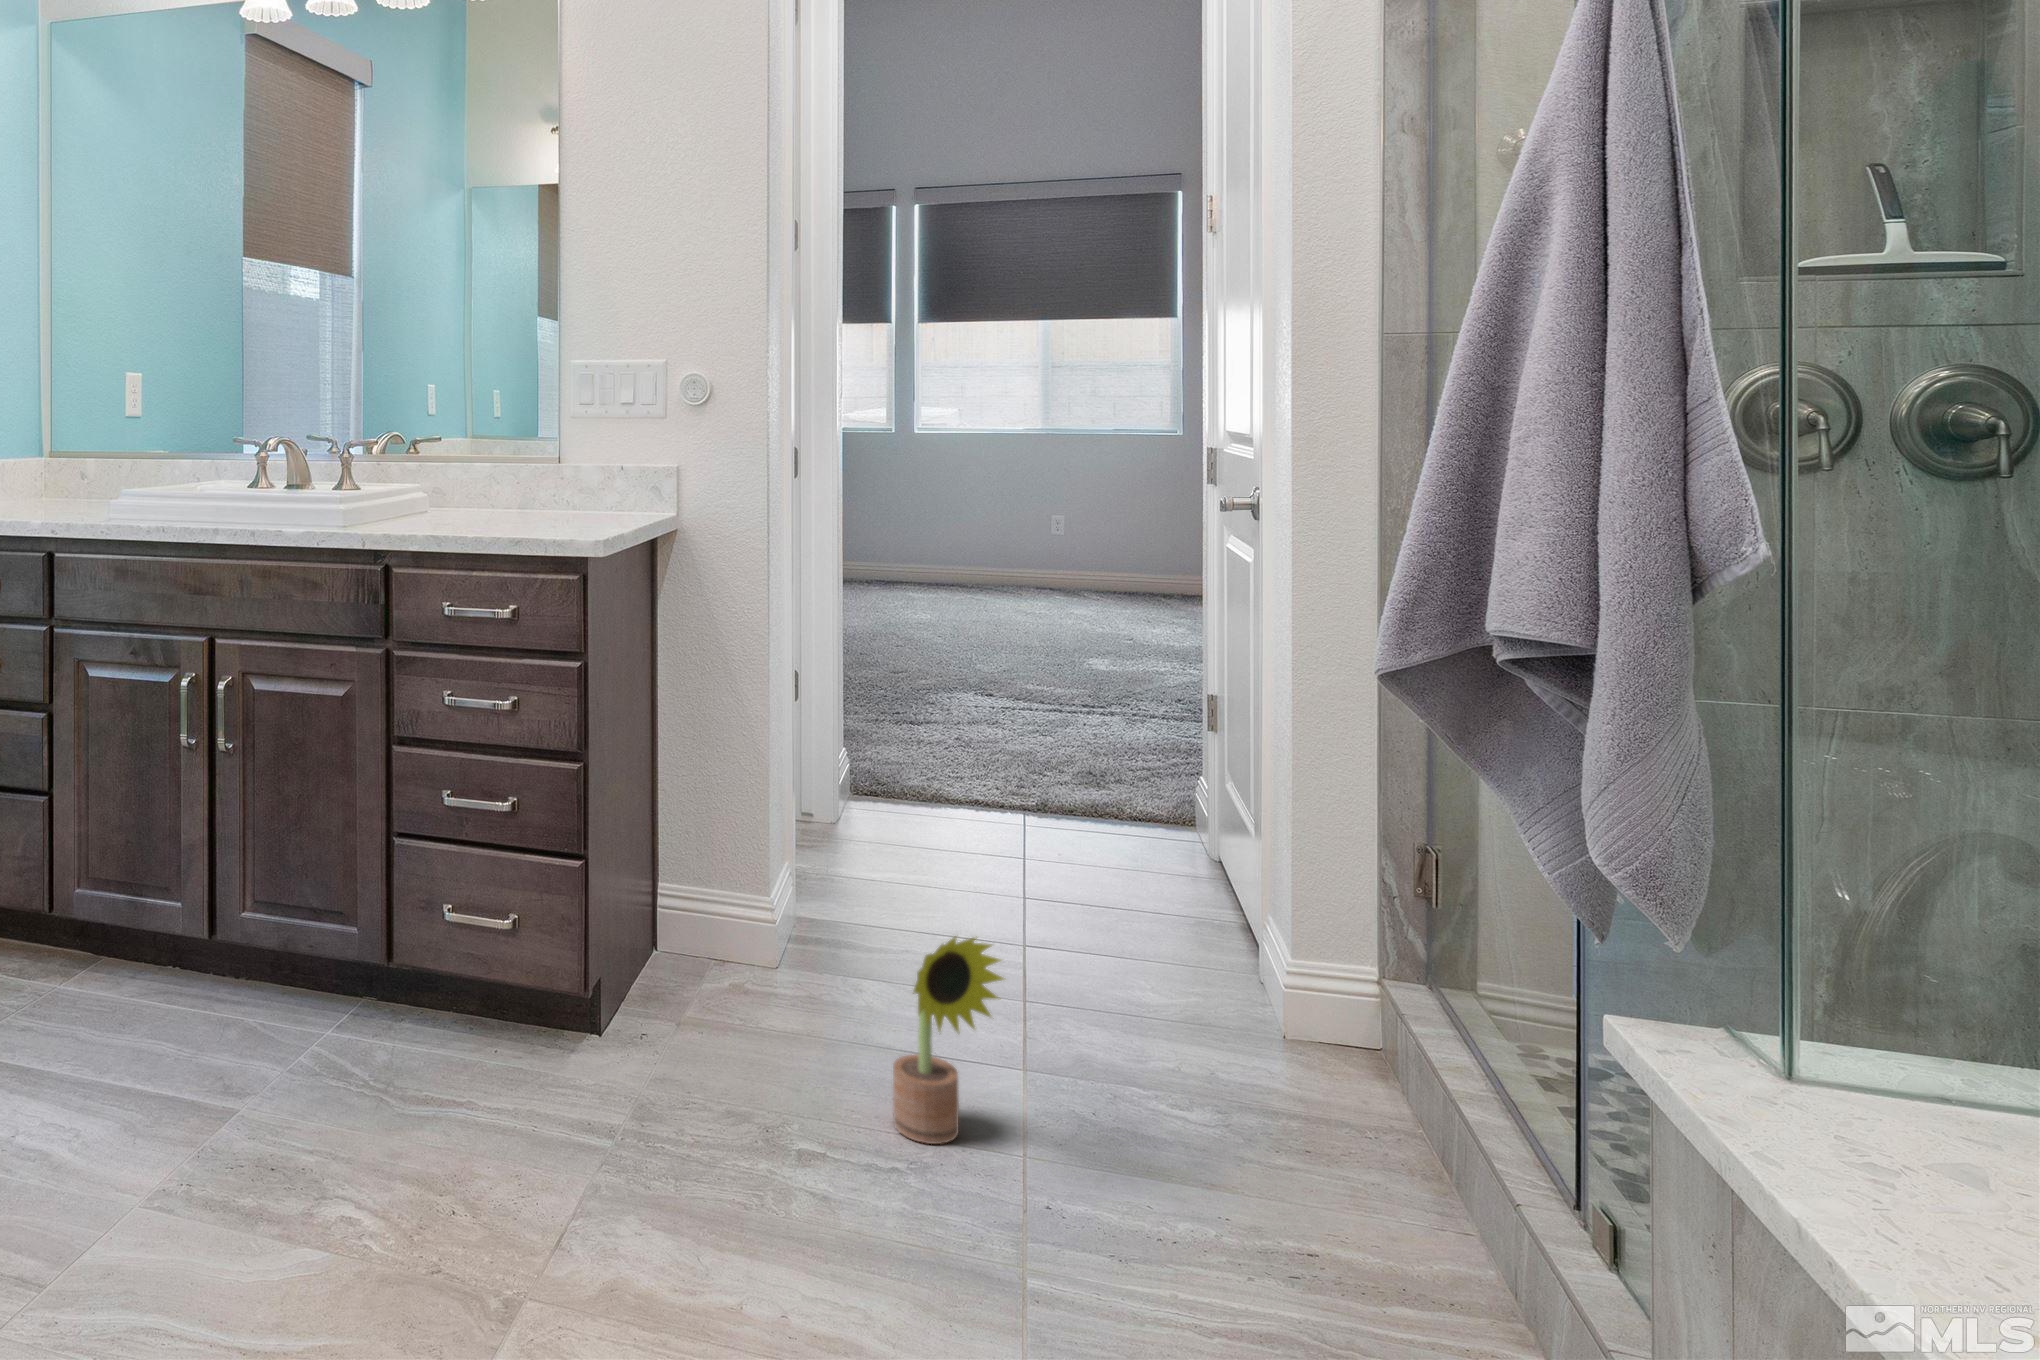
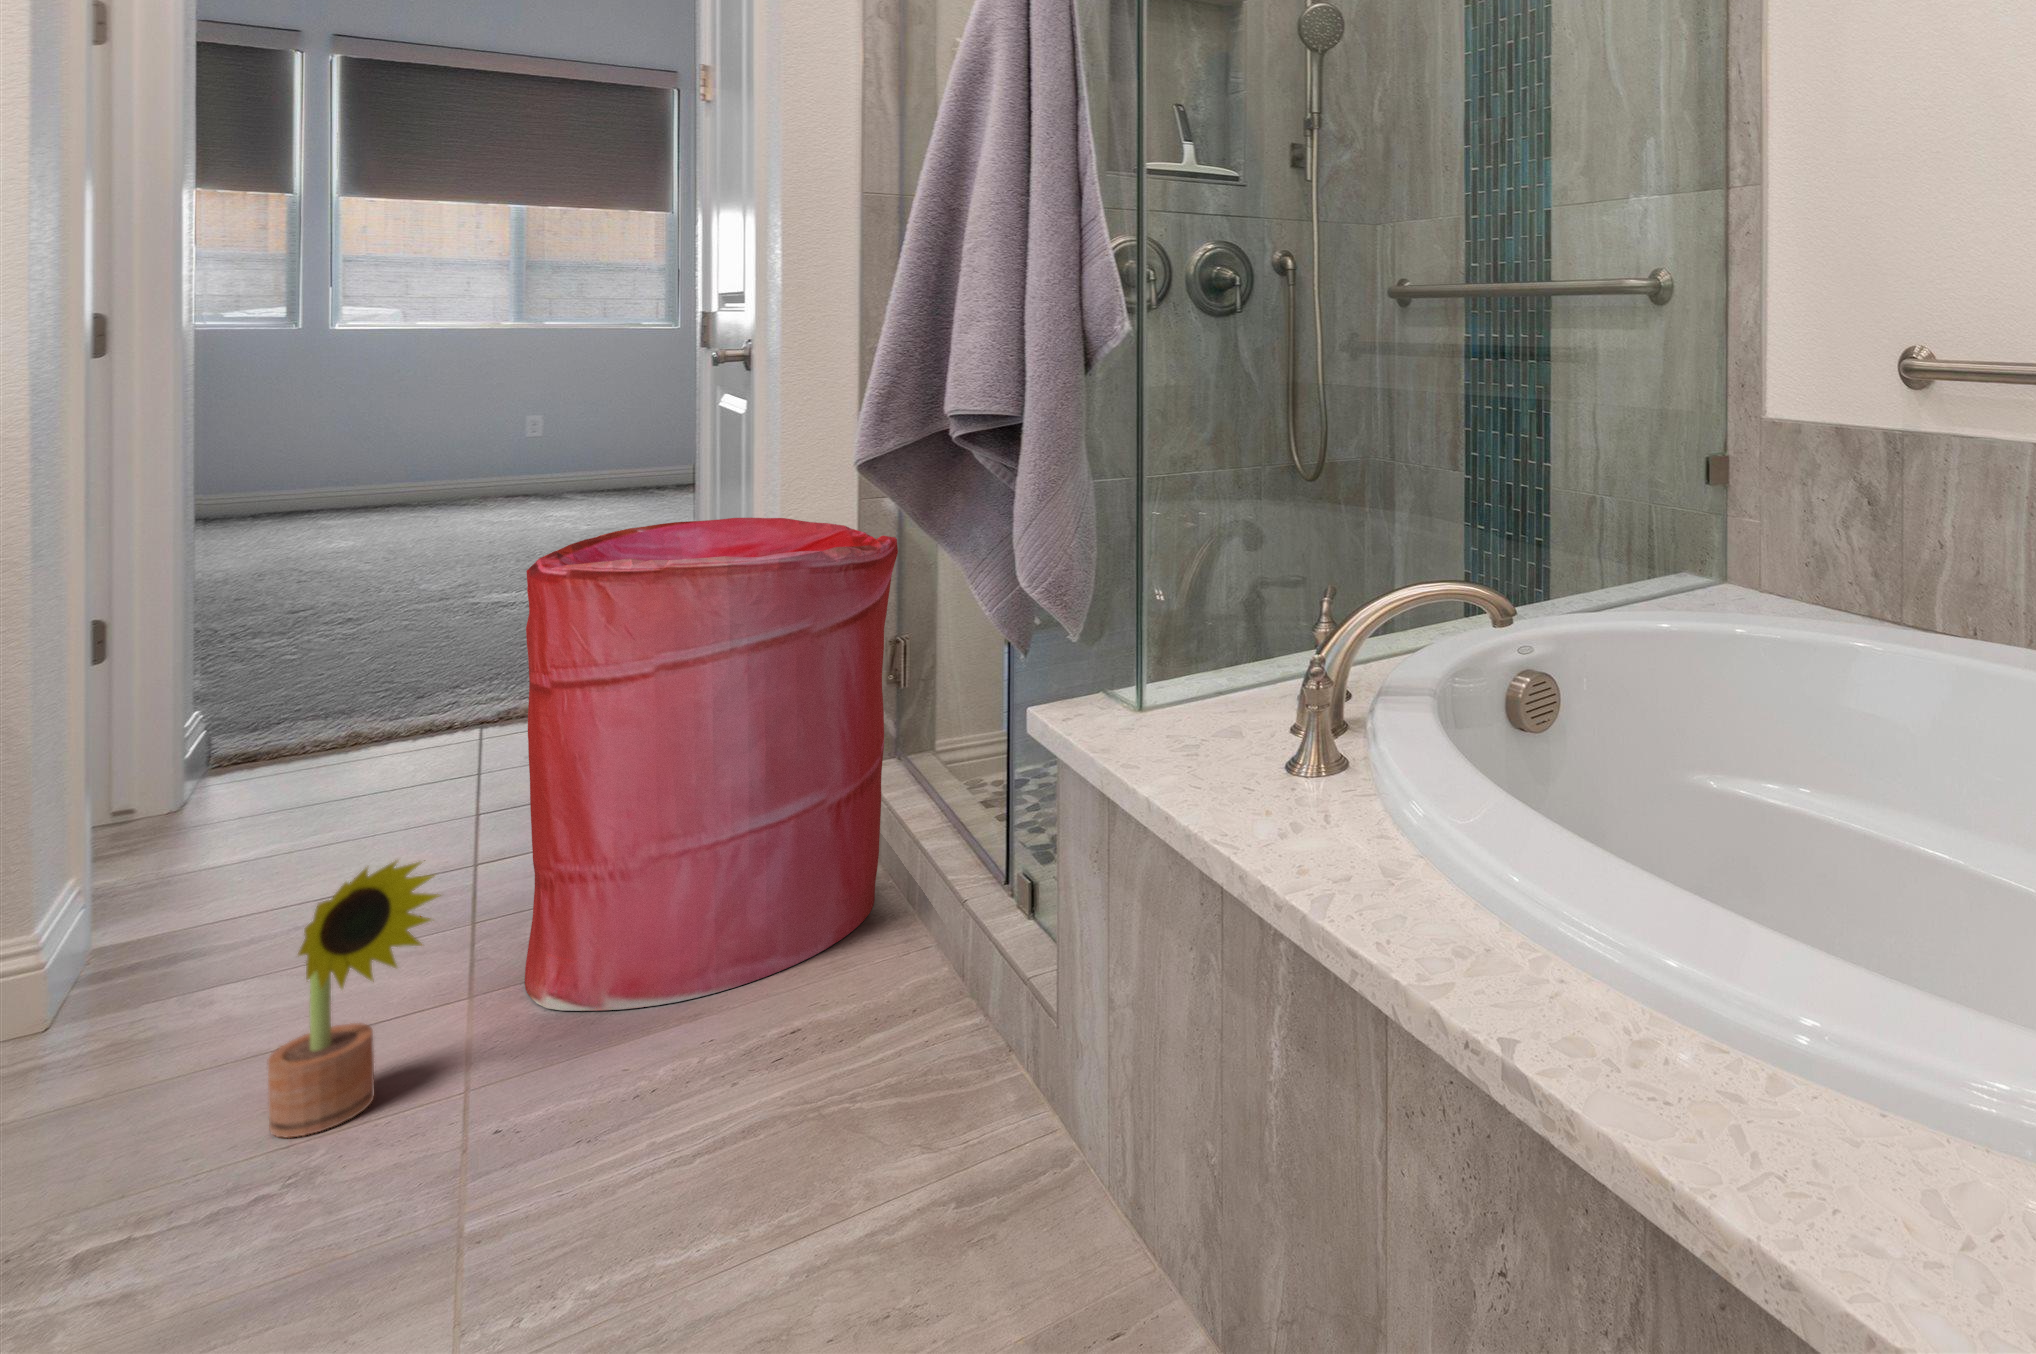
laundry hamper: none [1064,669,1428,1185] -> present [525,518,898,1011]

